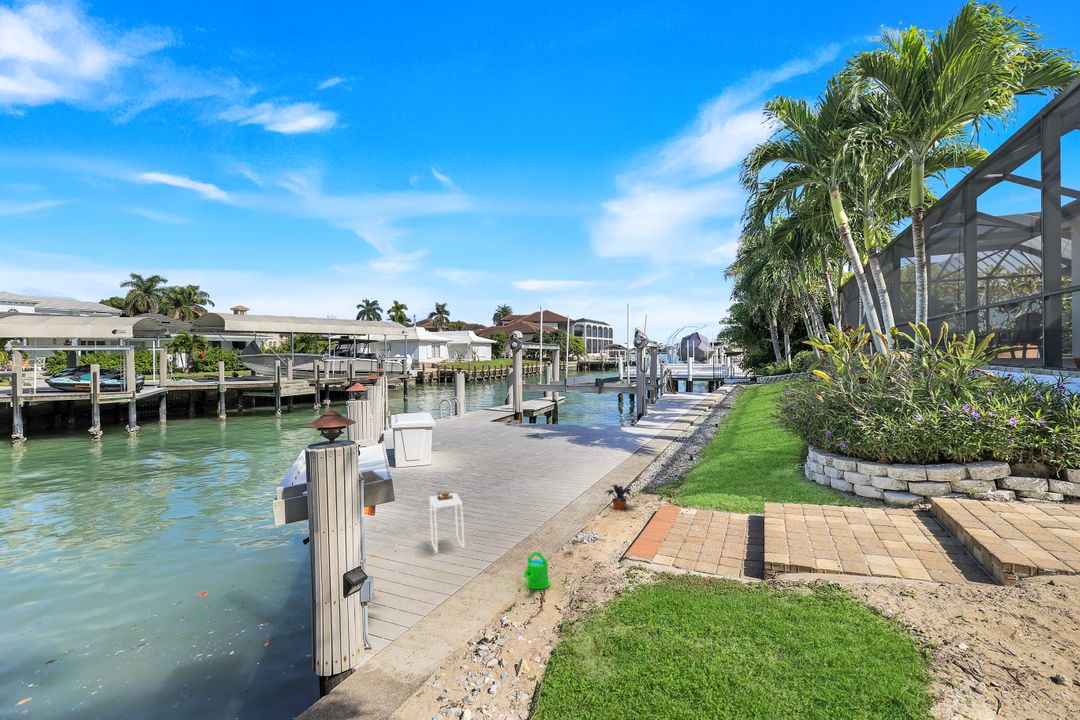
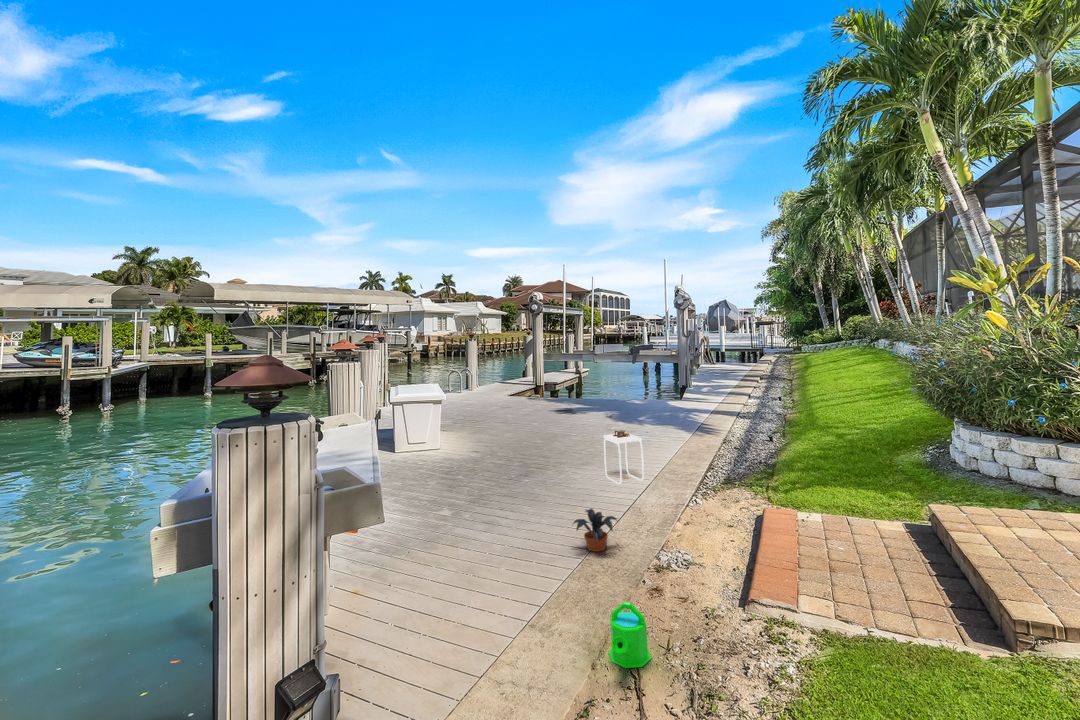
potted plant: present [606,485,632,510] -> present [574,509,617,552]
side table: present [429,492,464,552] -> present [603,430,644,484]

